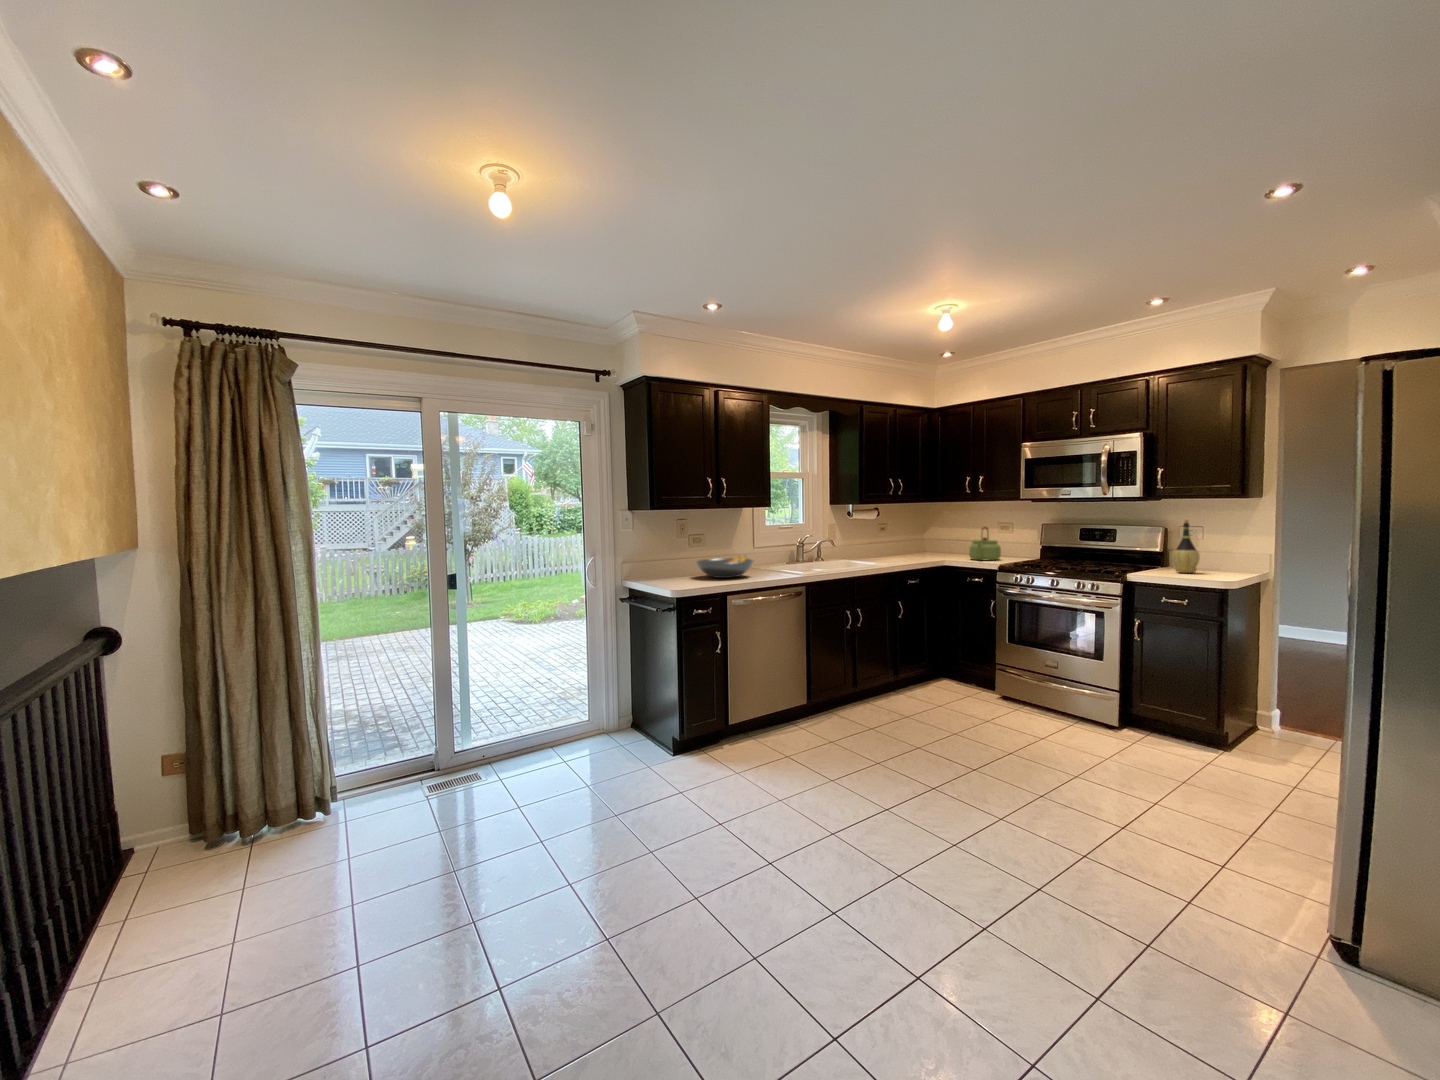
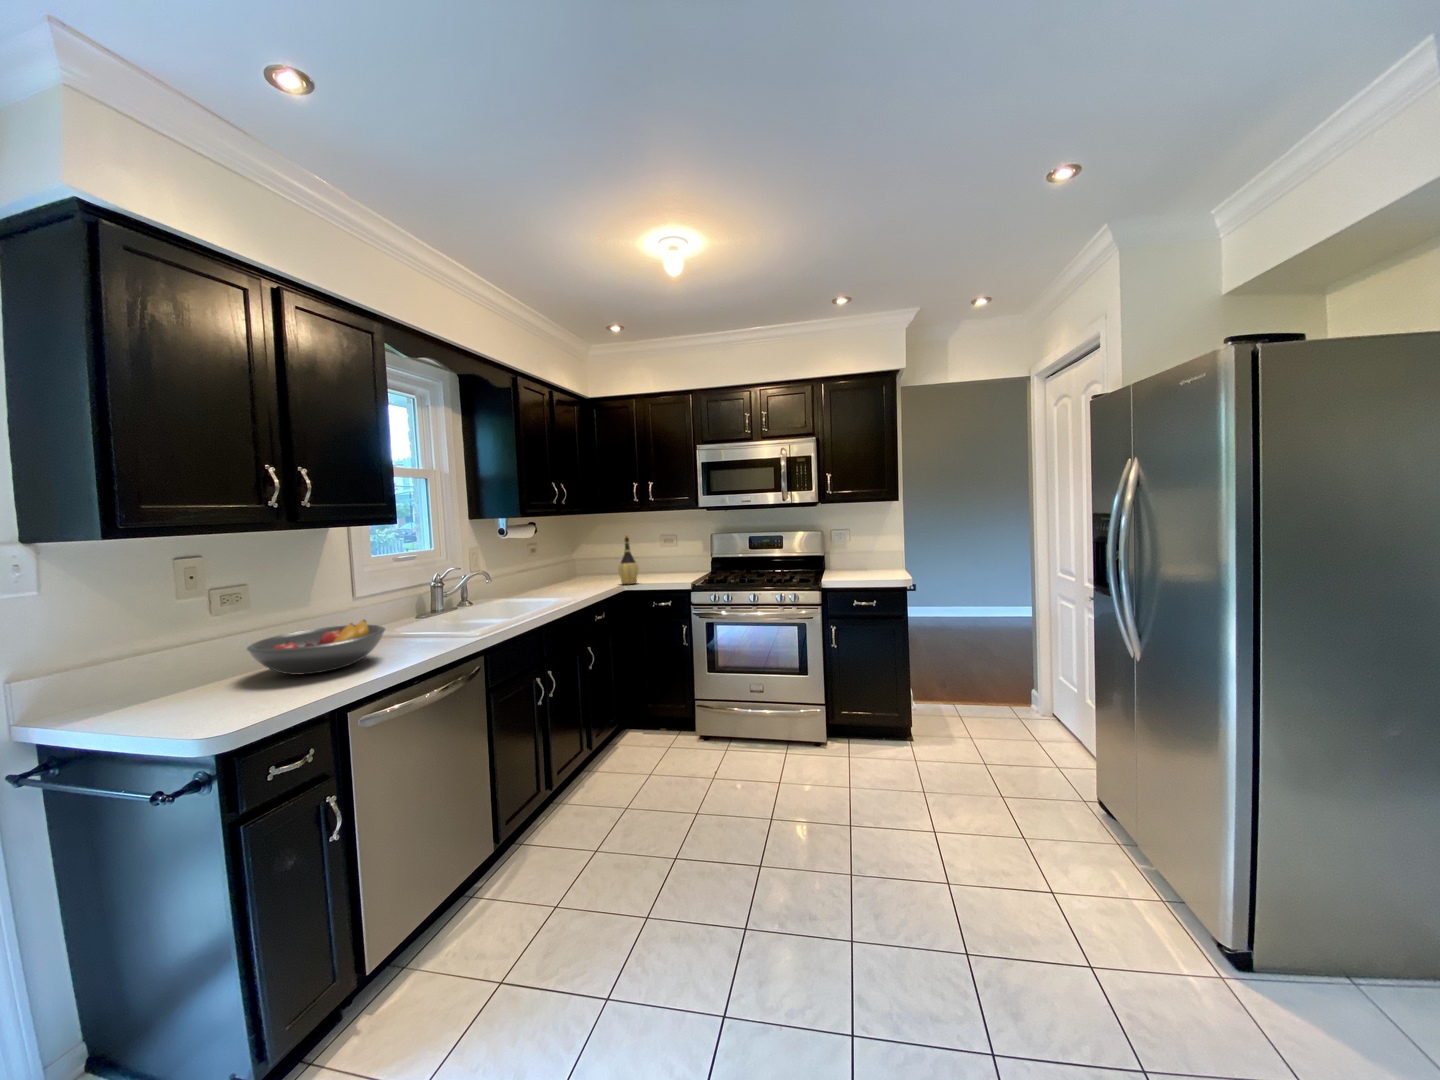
wine bottle: present [1173,520,1200,573] -> present [618,535,639,584]
kettle: present [969,527,1001,560] -> none [646,539,679,579]

